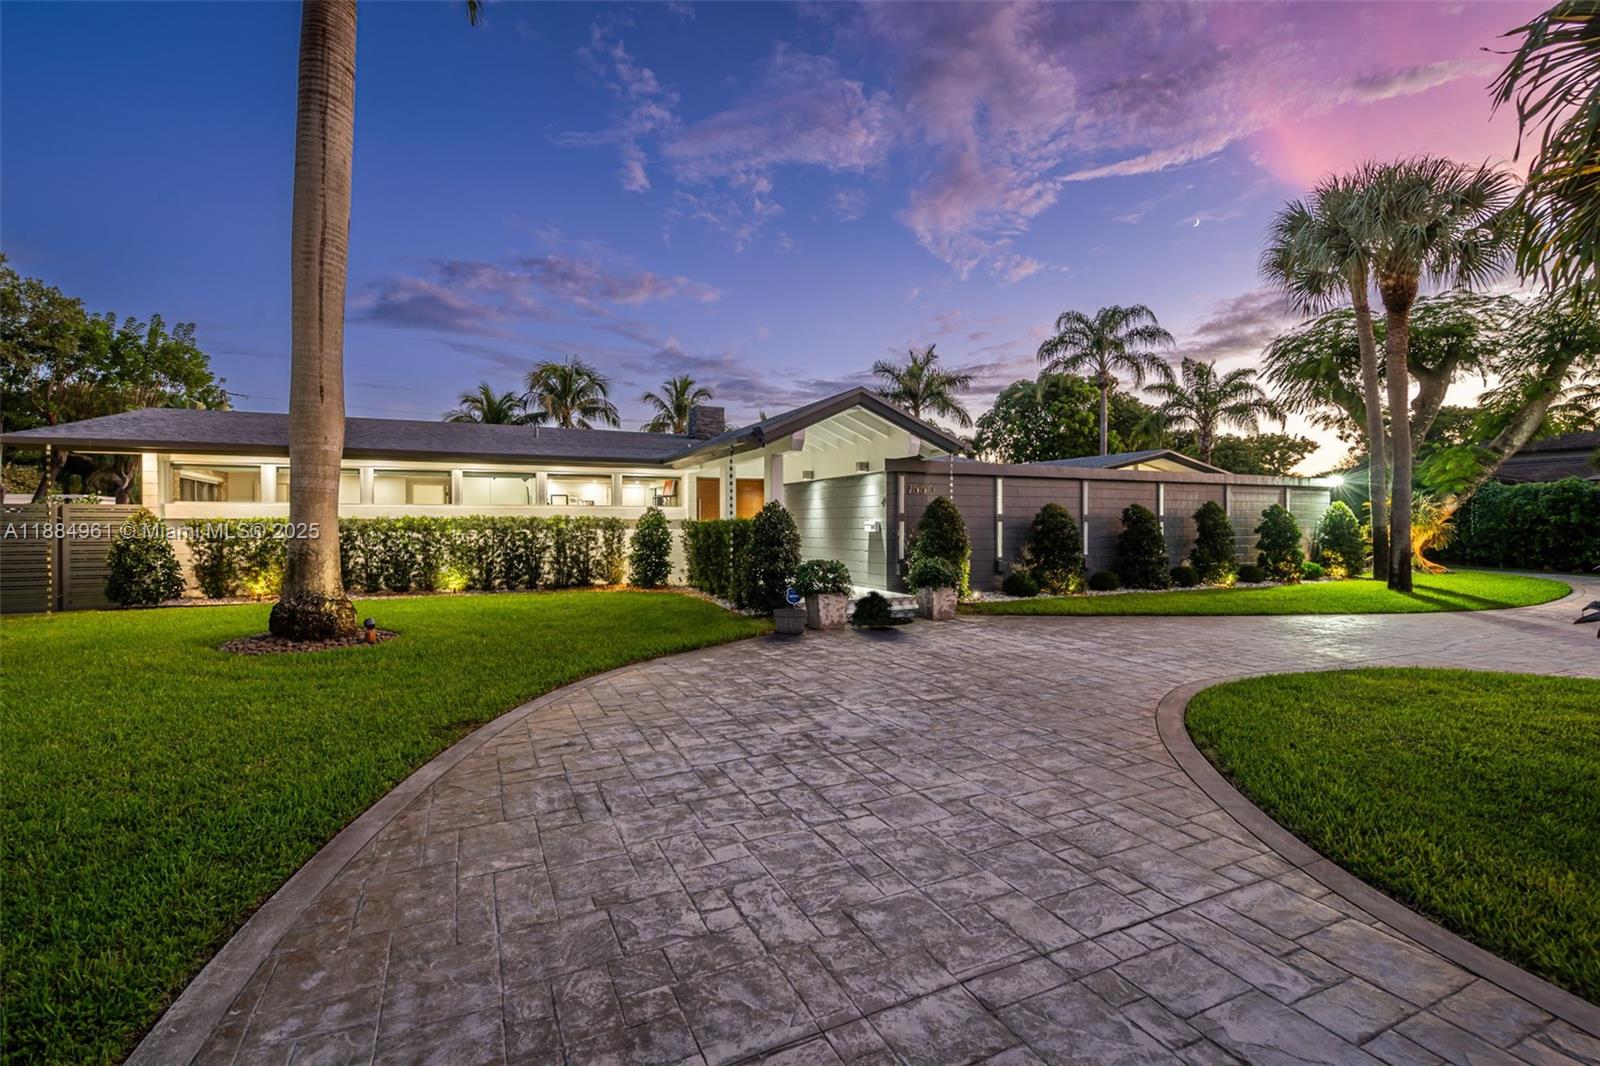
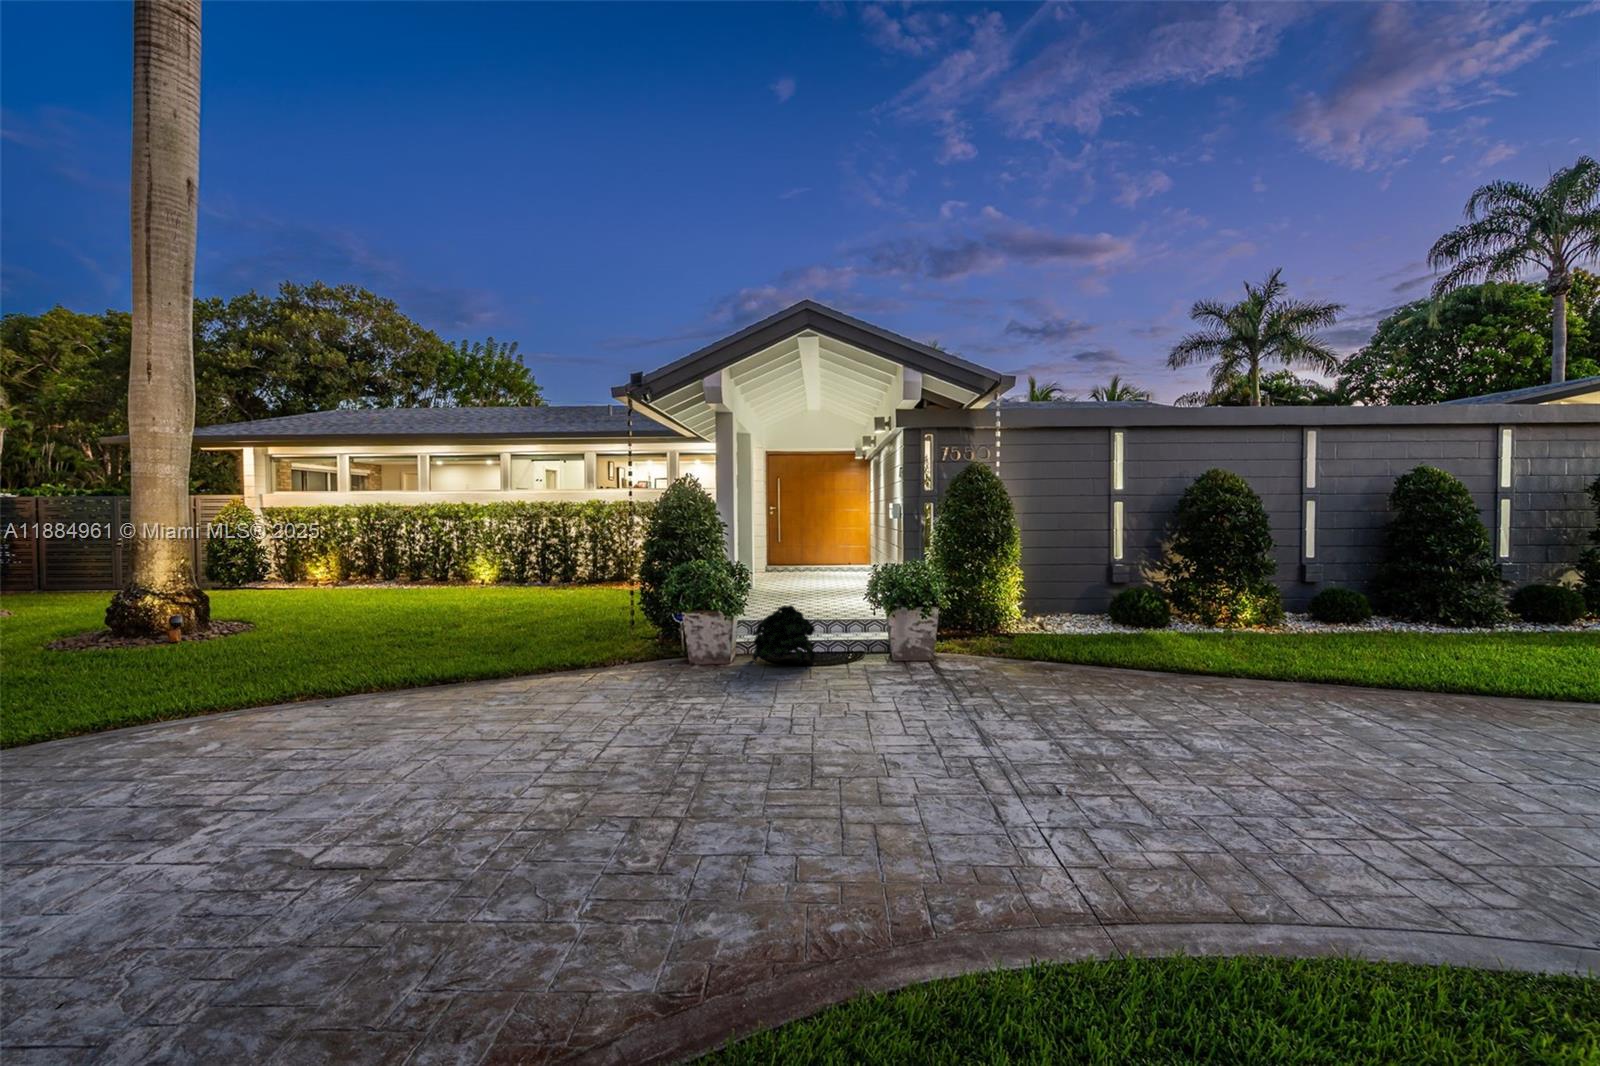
wooden bucket: present [774,605,808,633] -> none [635,618,683,662]

